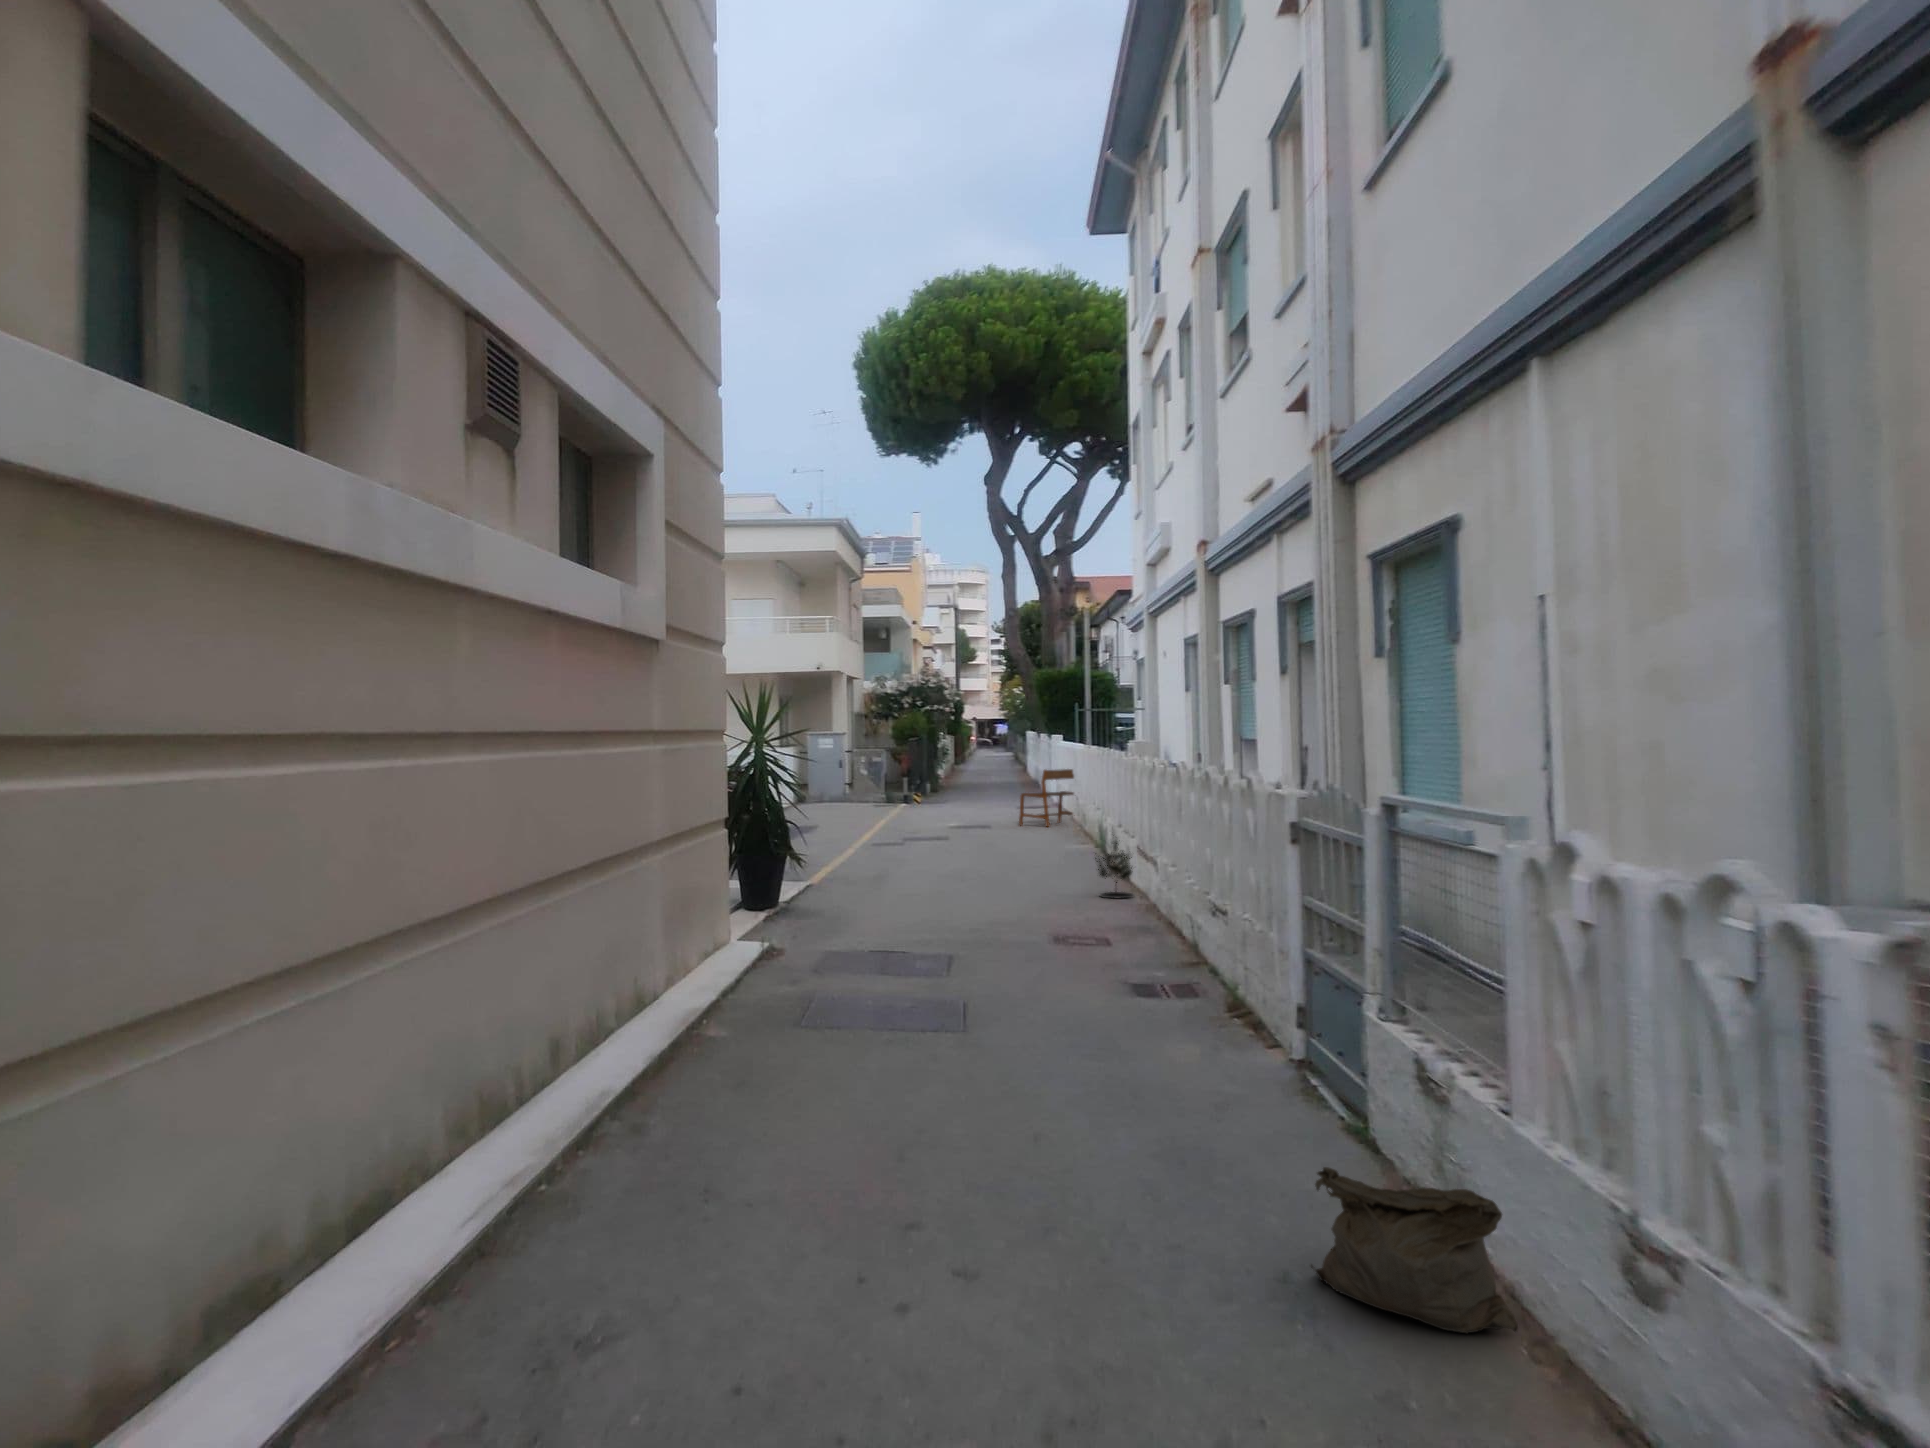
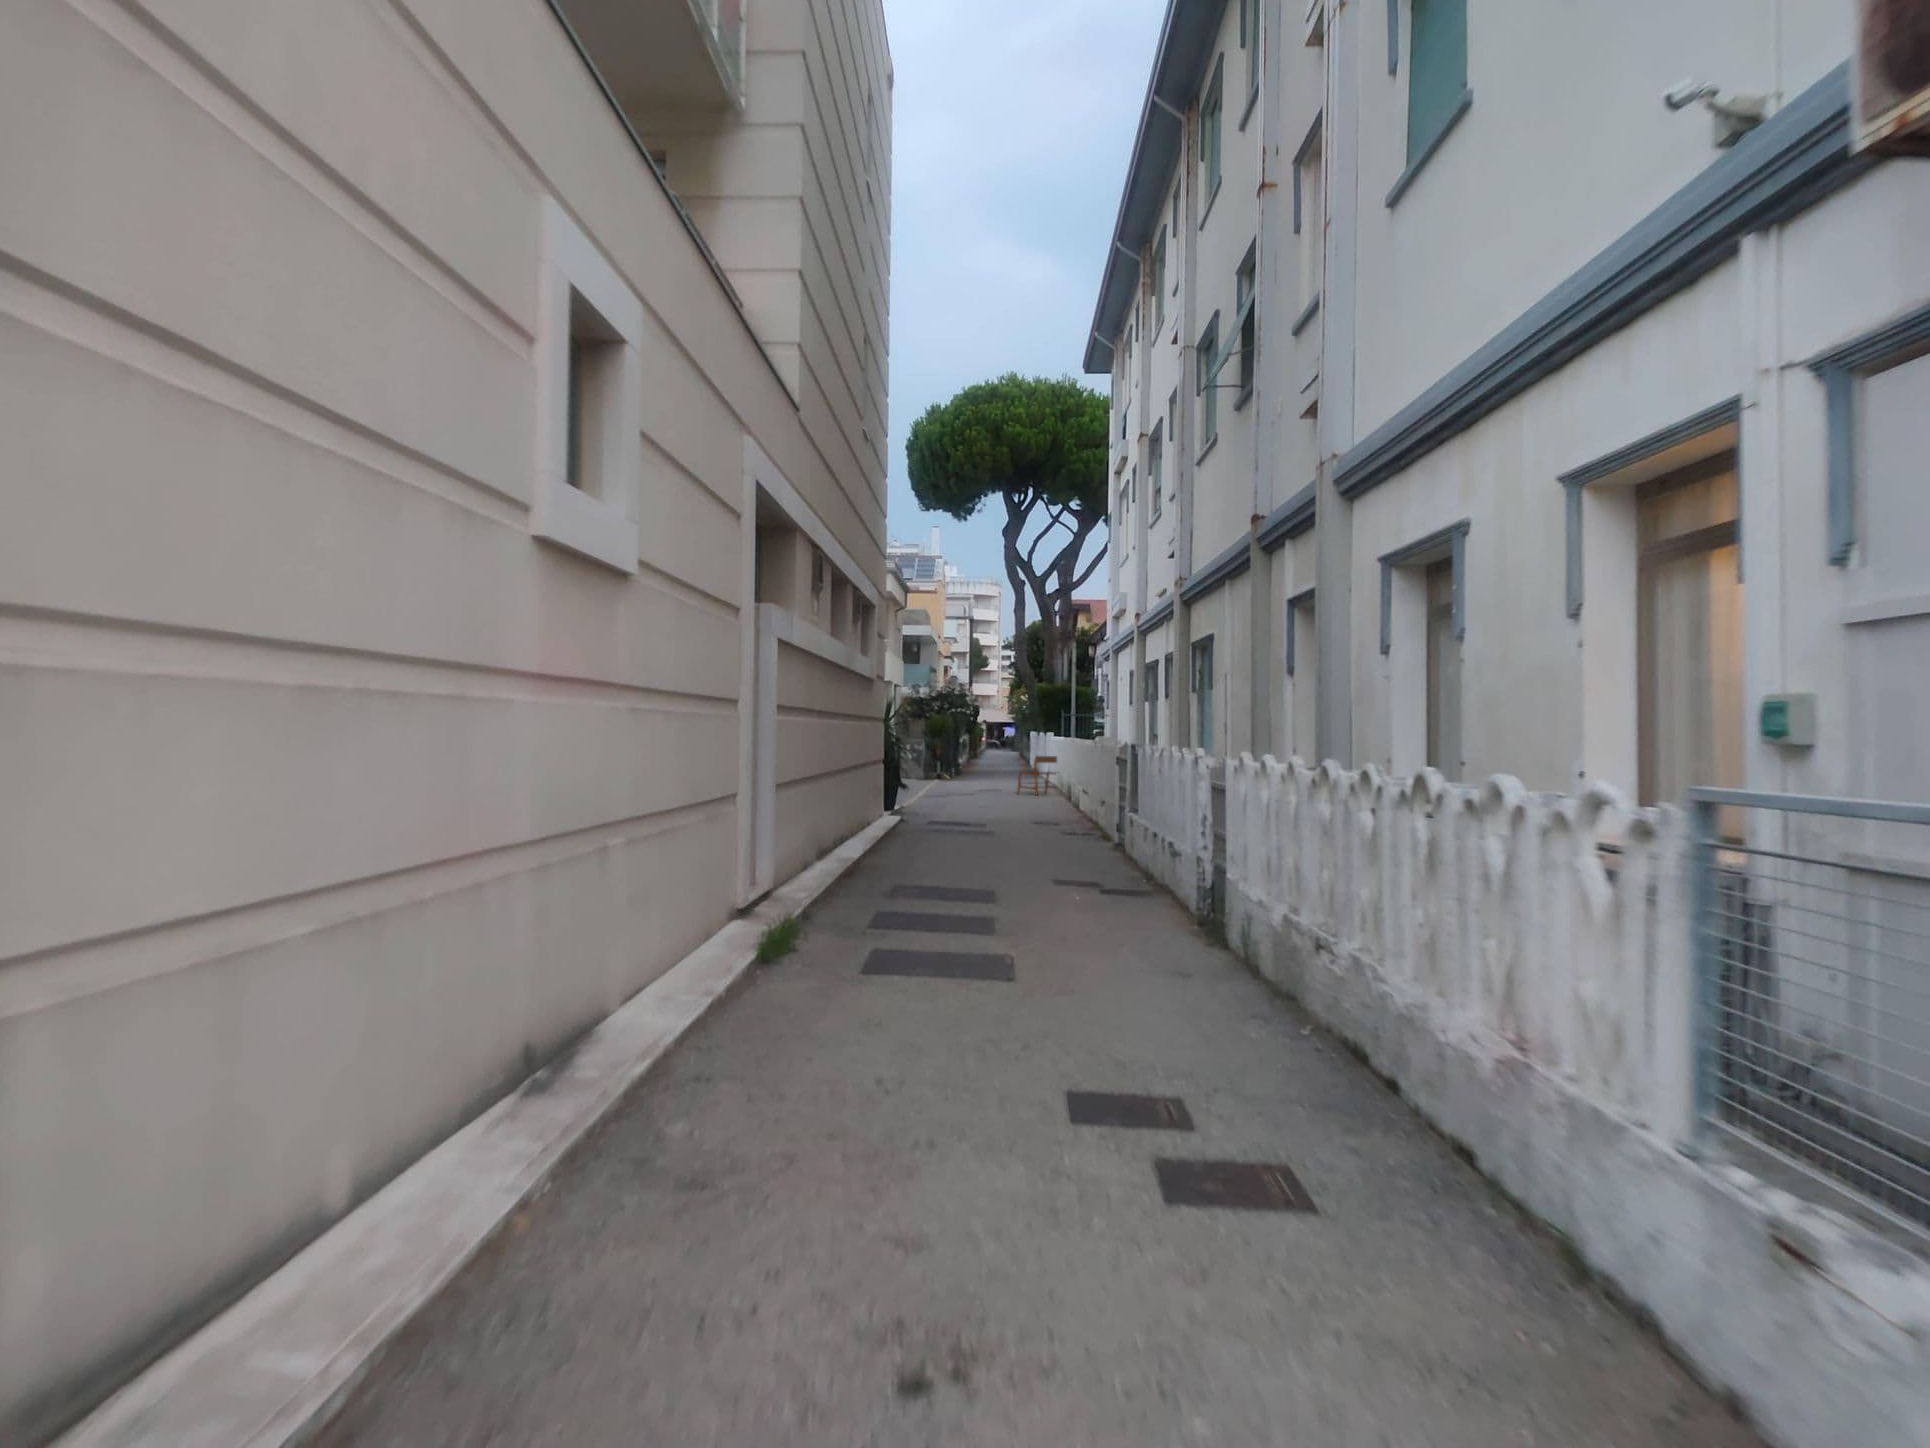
potted tree: present [1095,840,1134,898] -> none [1057,789,1083,828]
bag: present [1311,1167,1518,1333] -> none [1097,872,1156,919]

